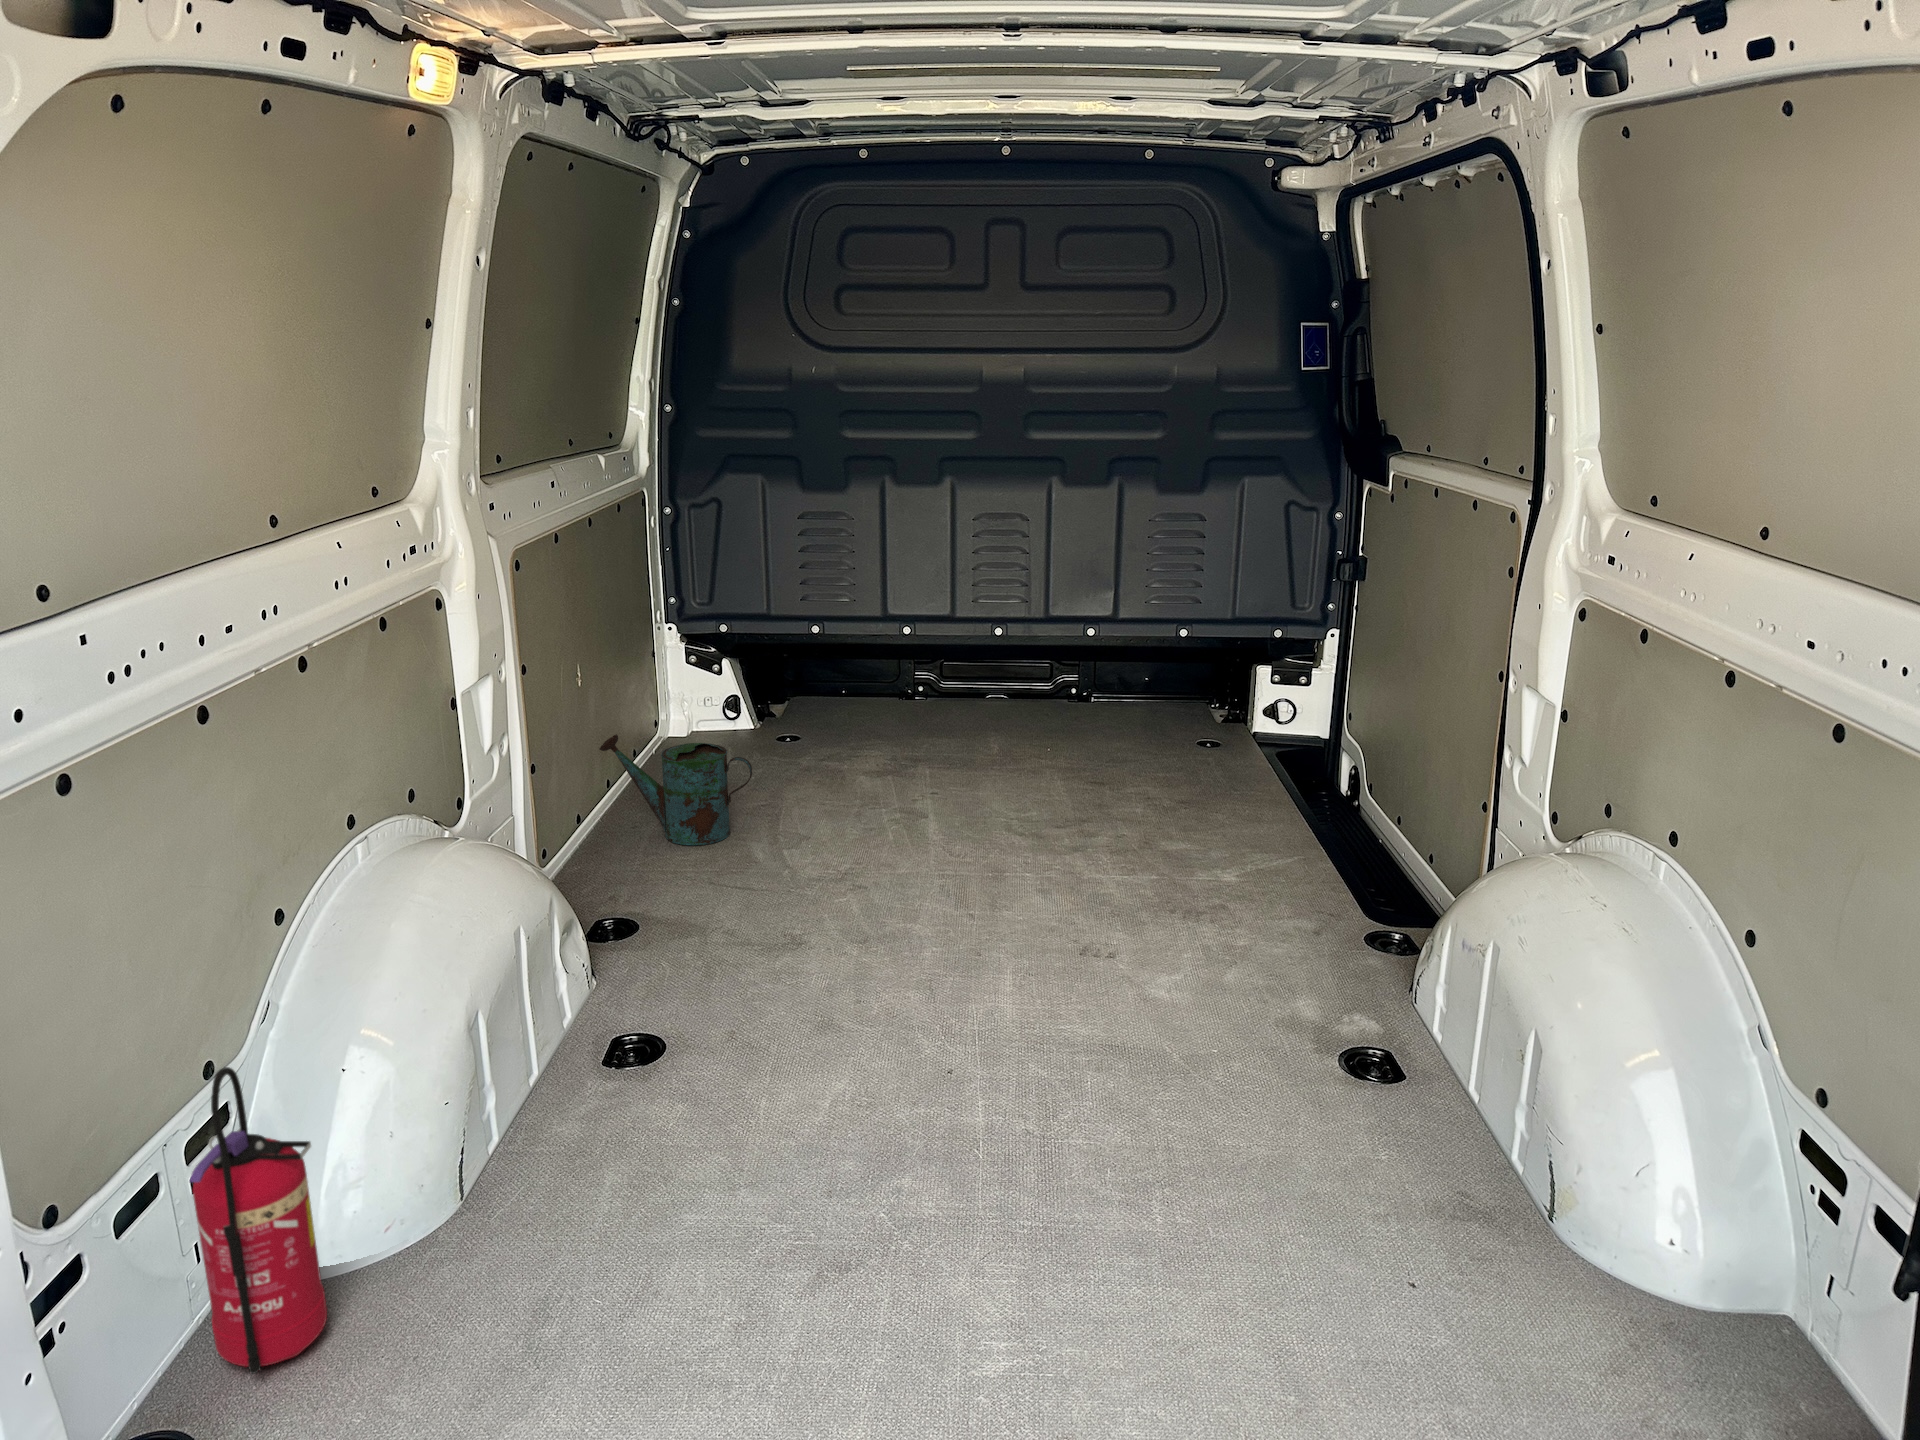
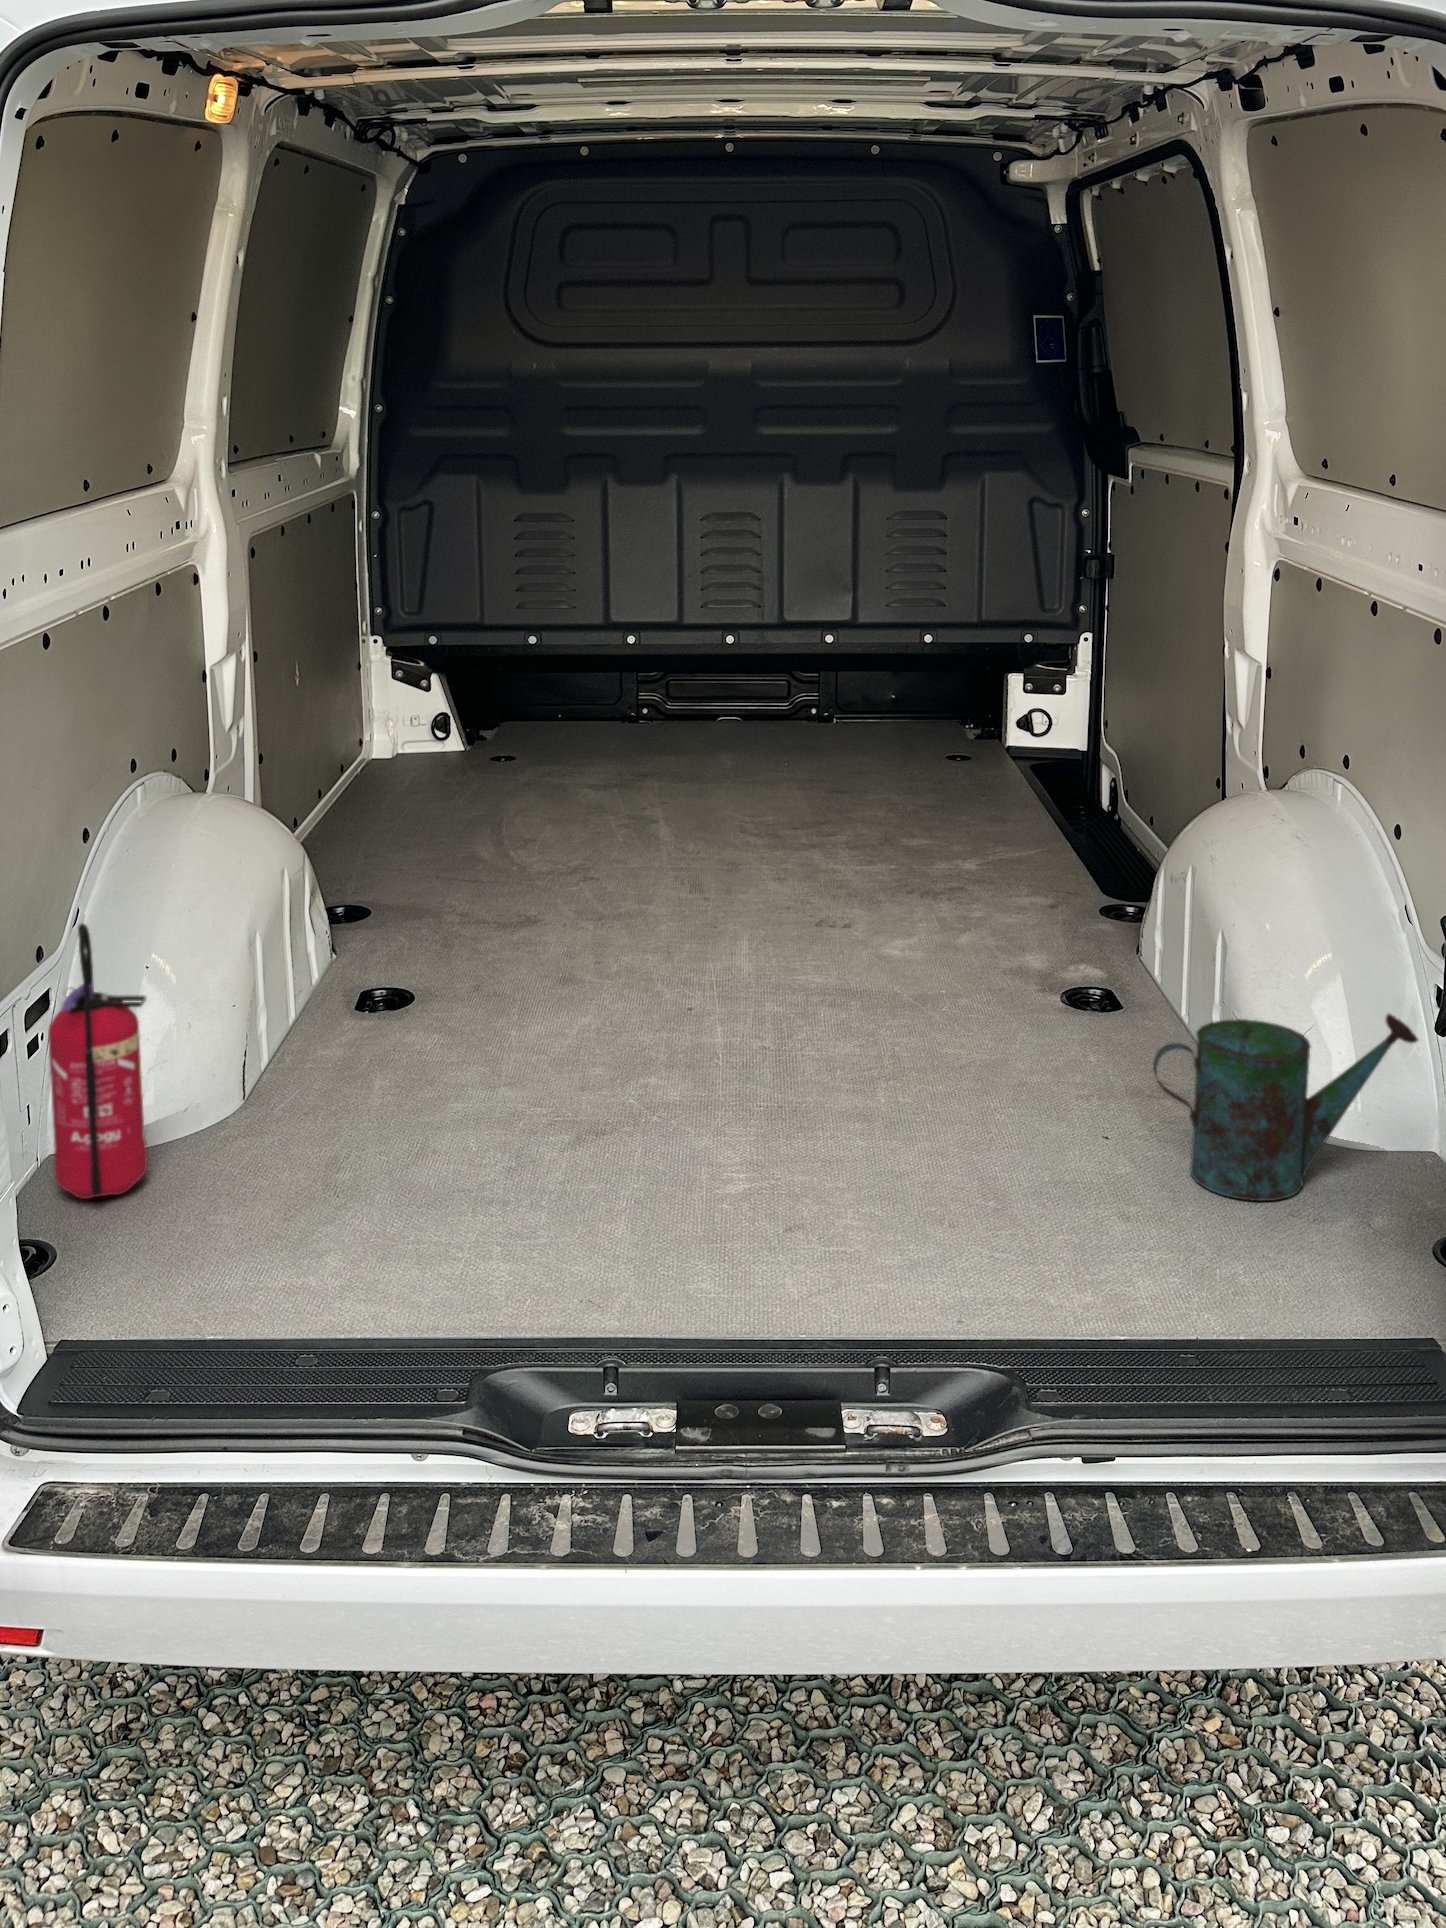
watering can: present [599,734,752,845] -> present [1153,1014,1418,1201]

